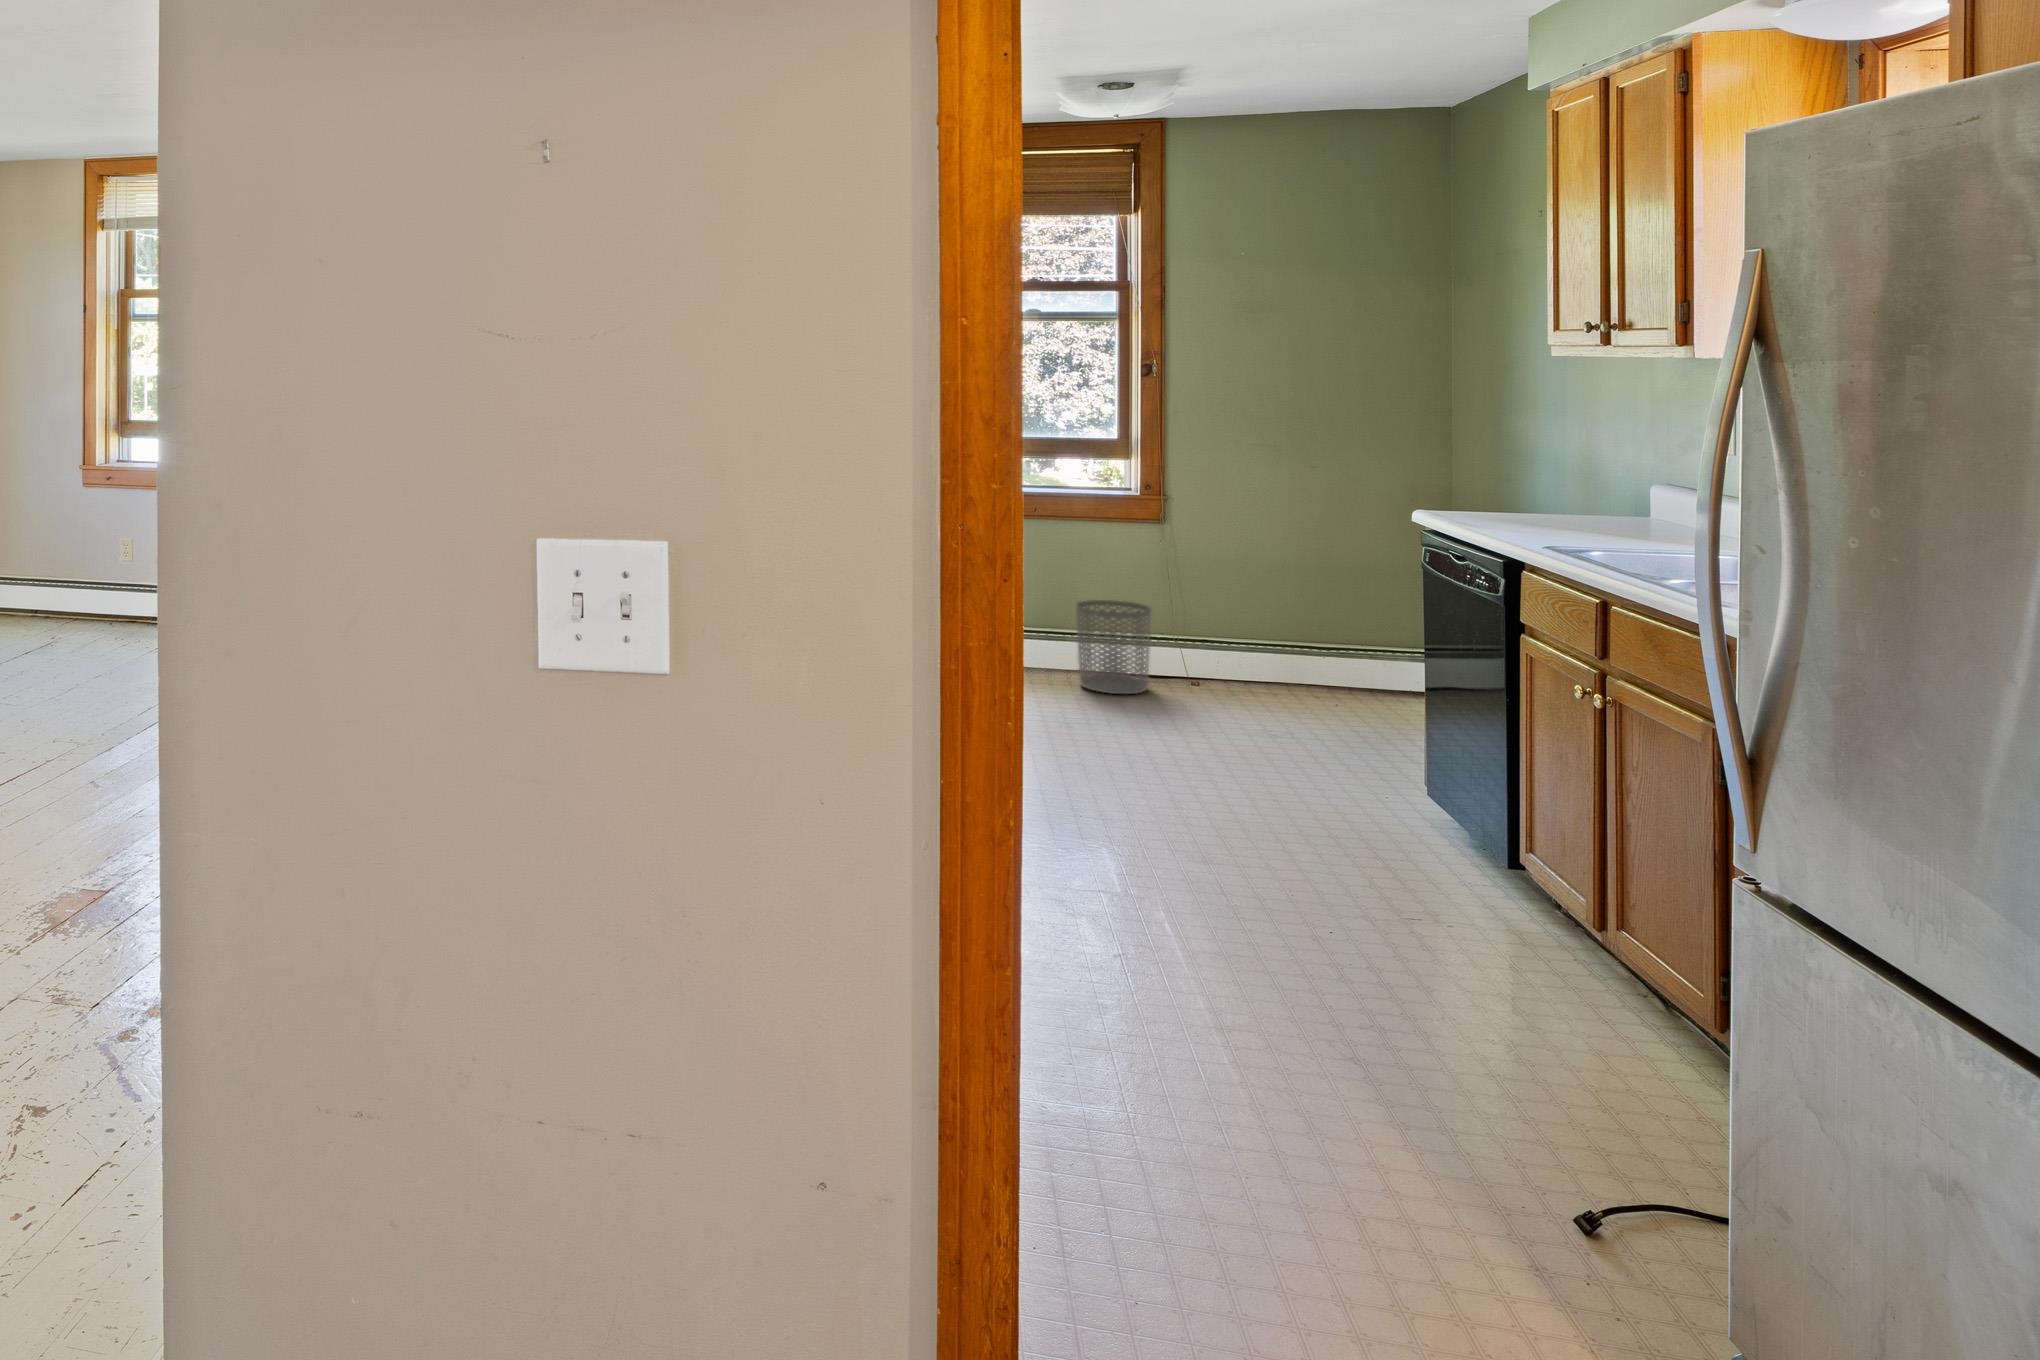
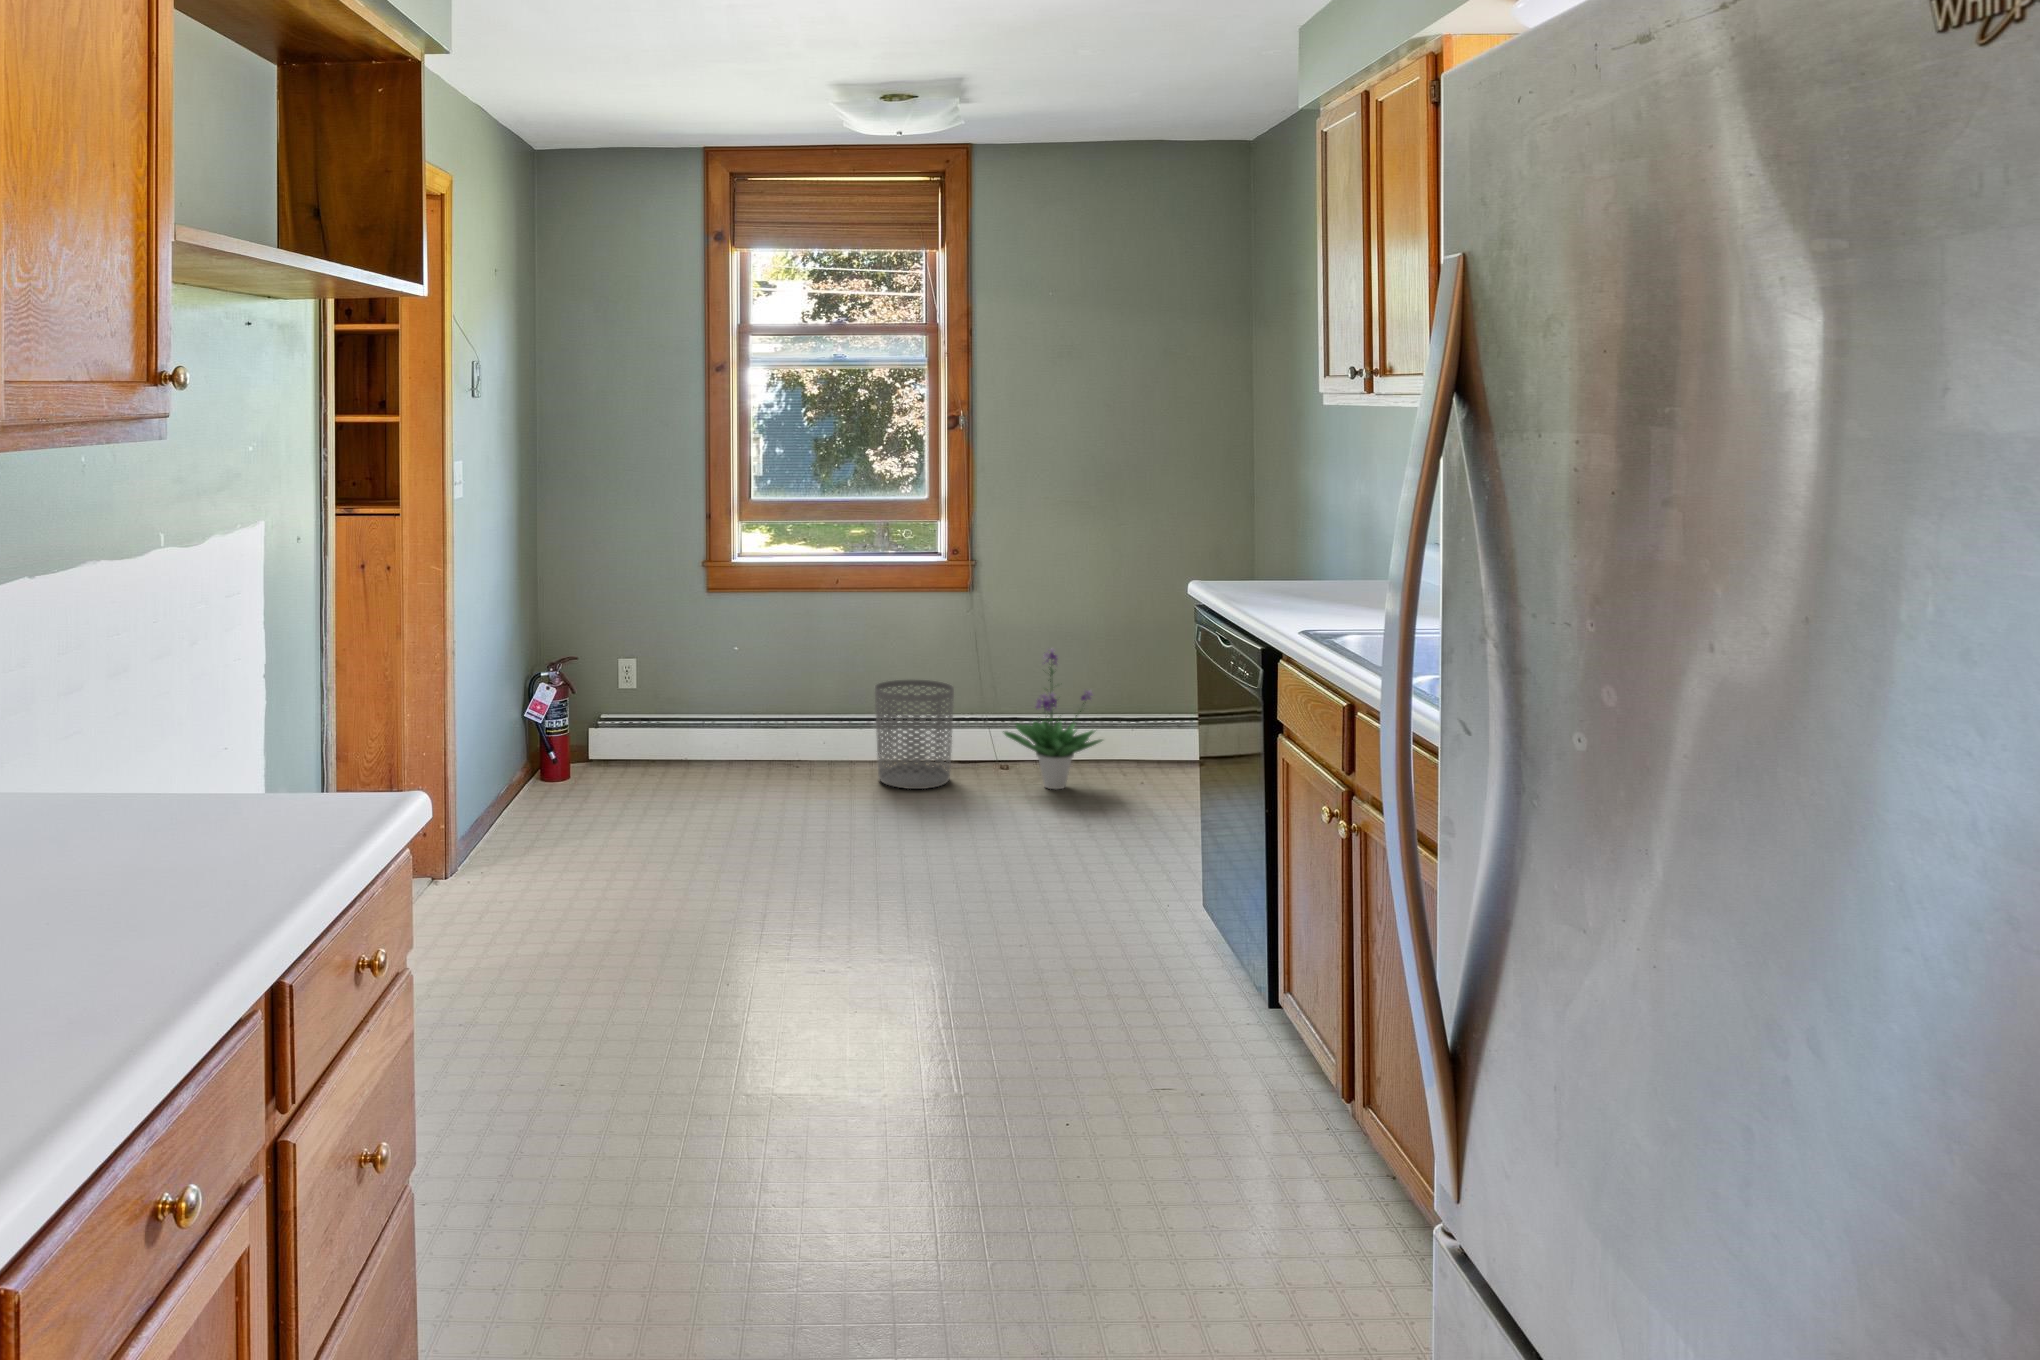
potted plant: none [1199,575,1302,701] -> present [1003,649,1102,789]

